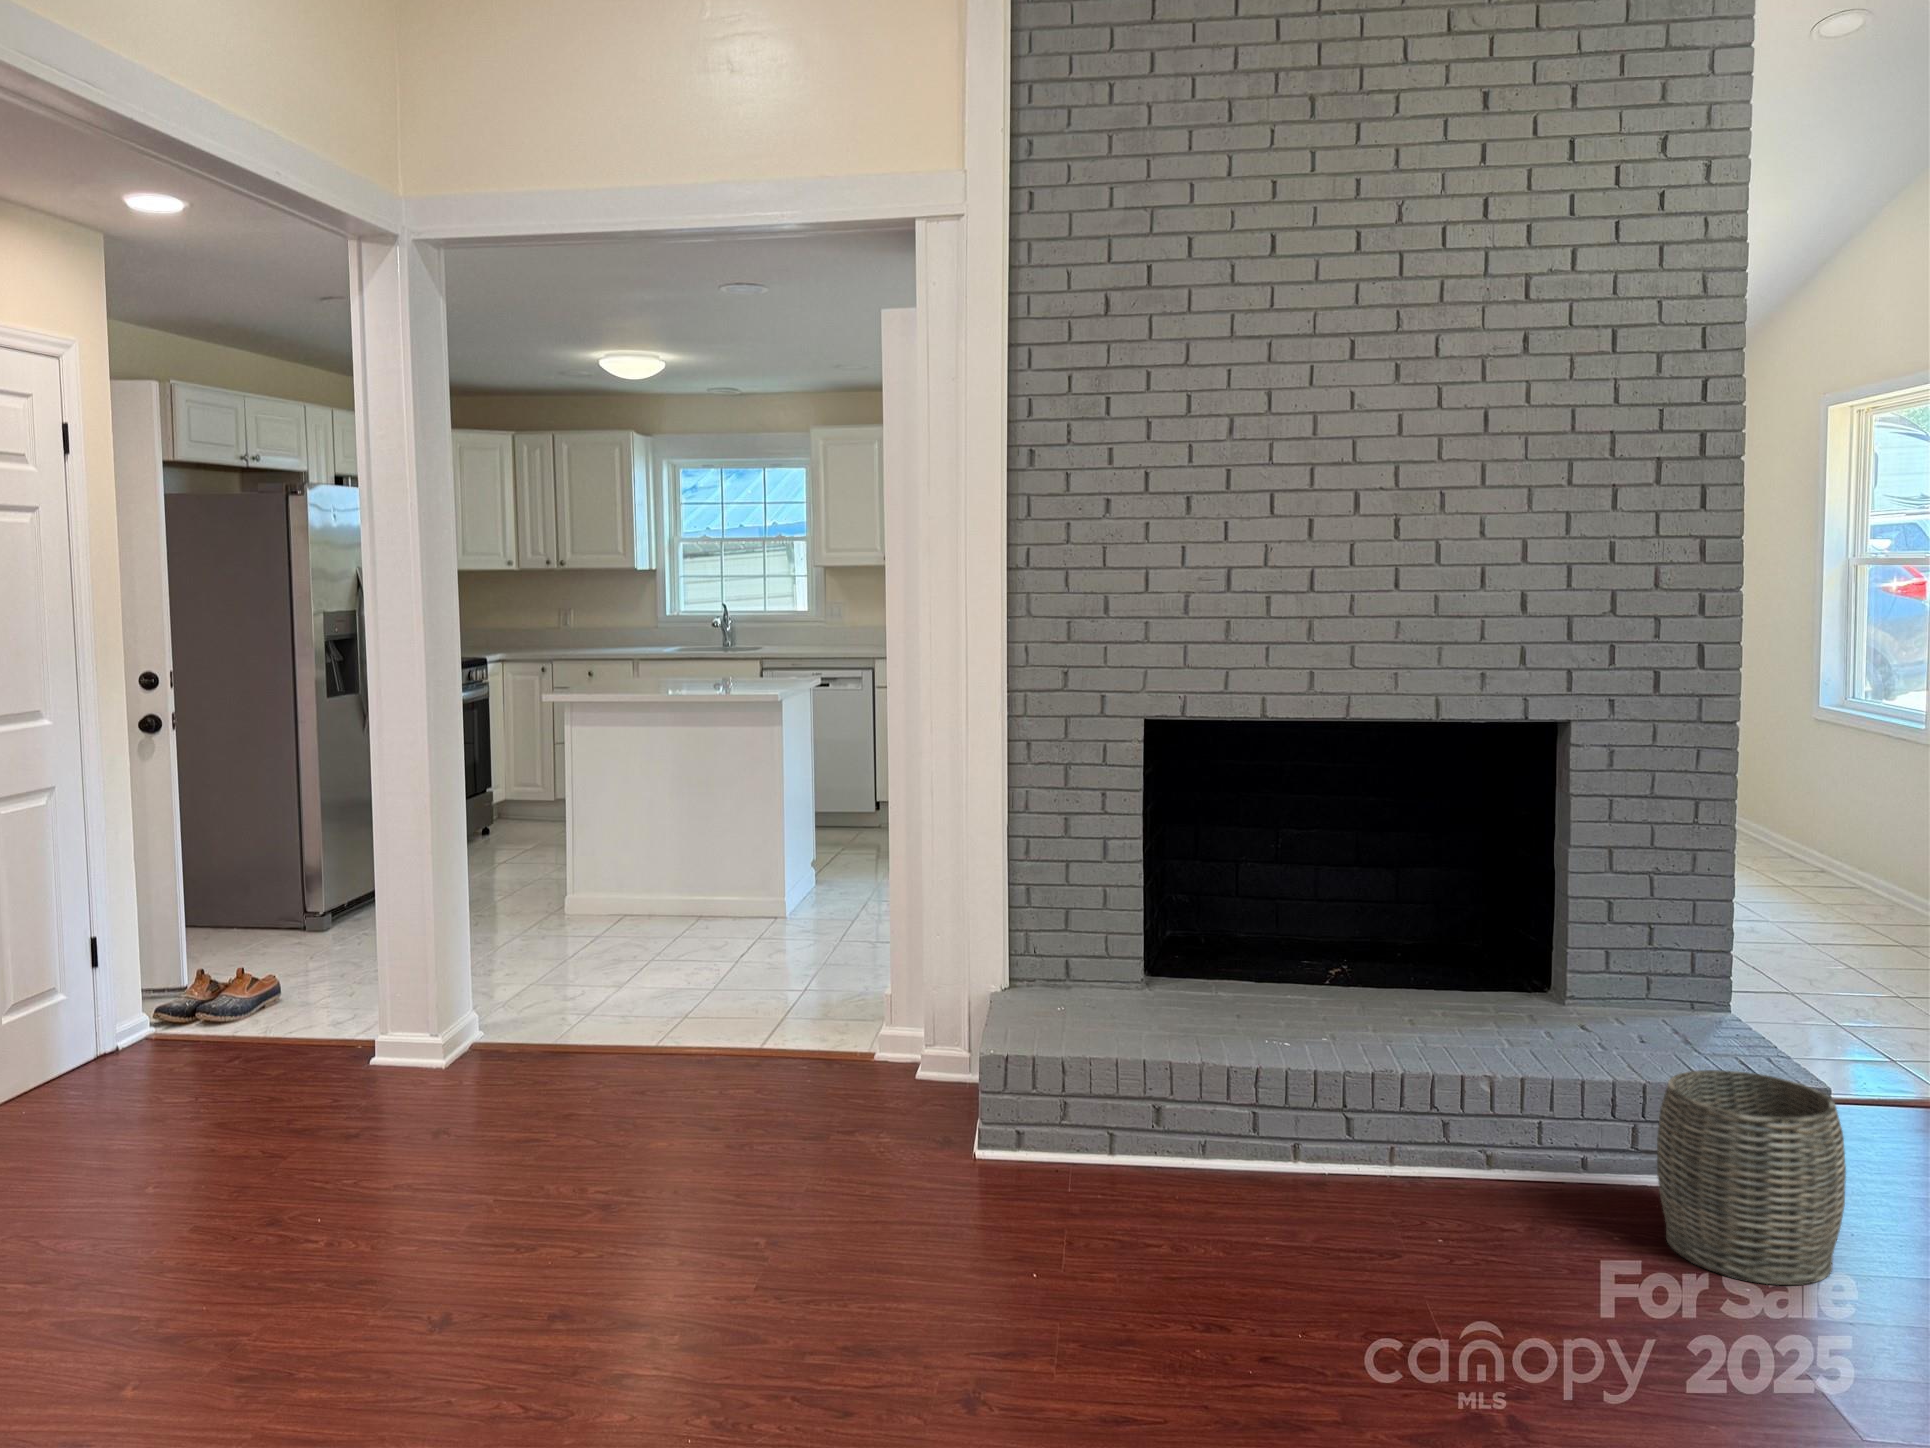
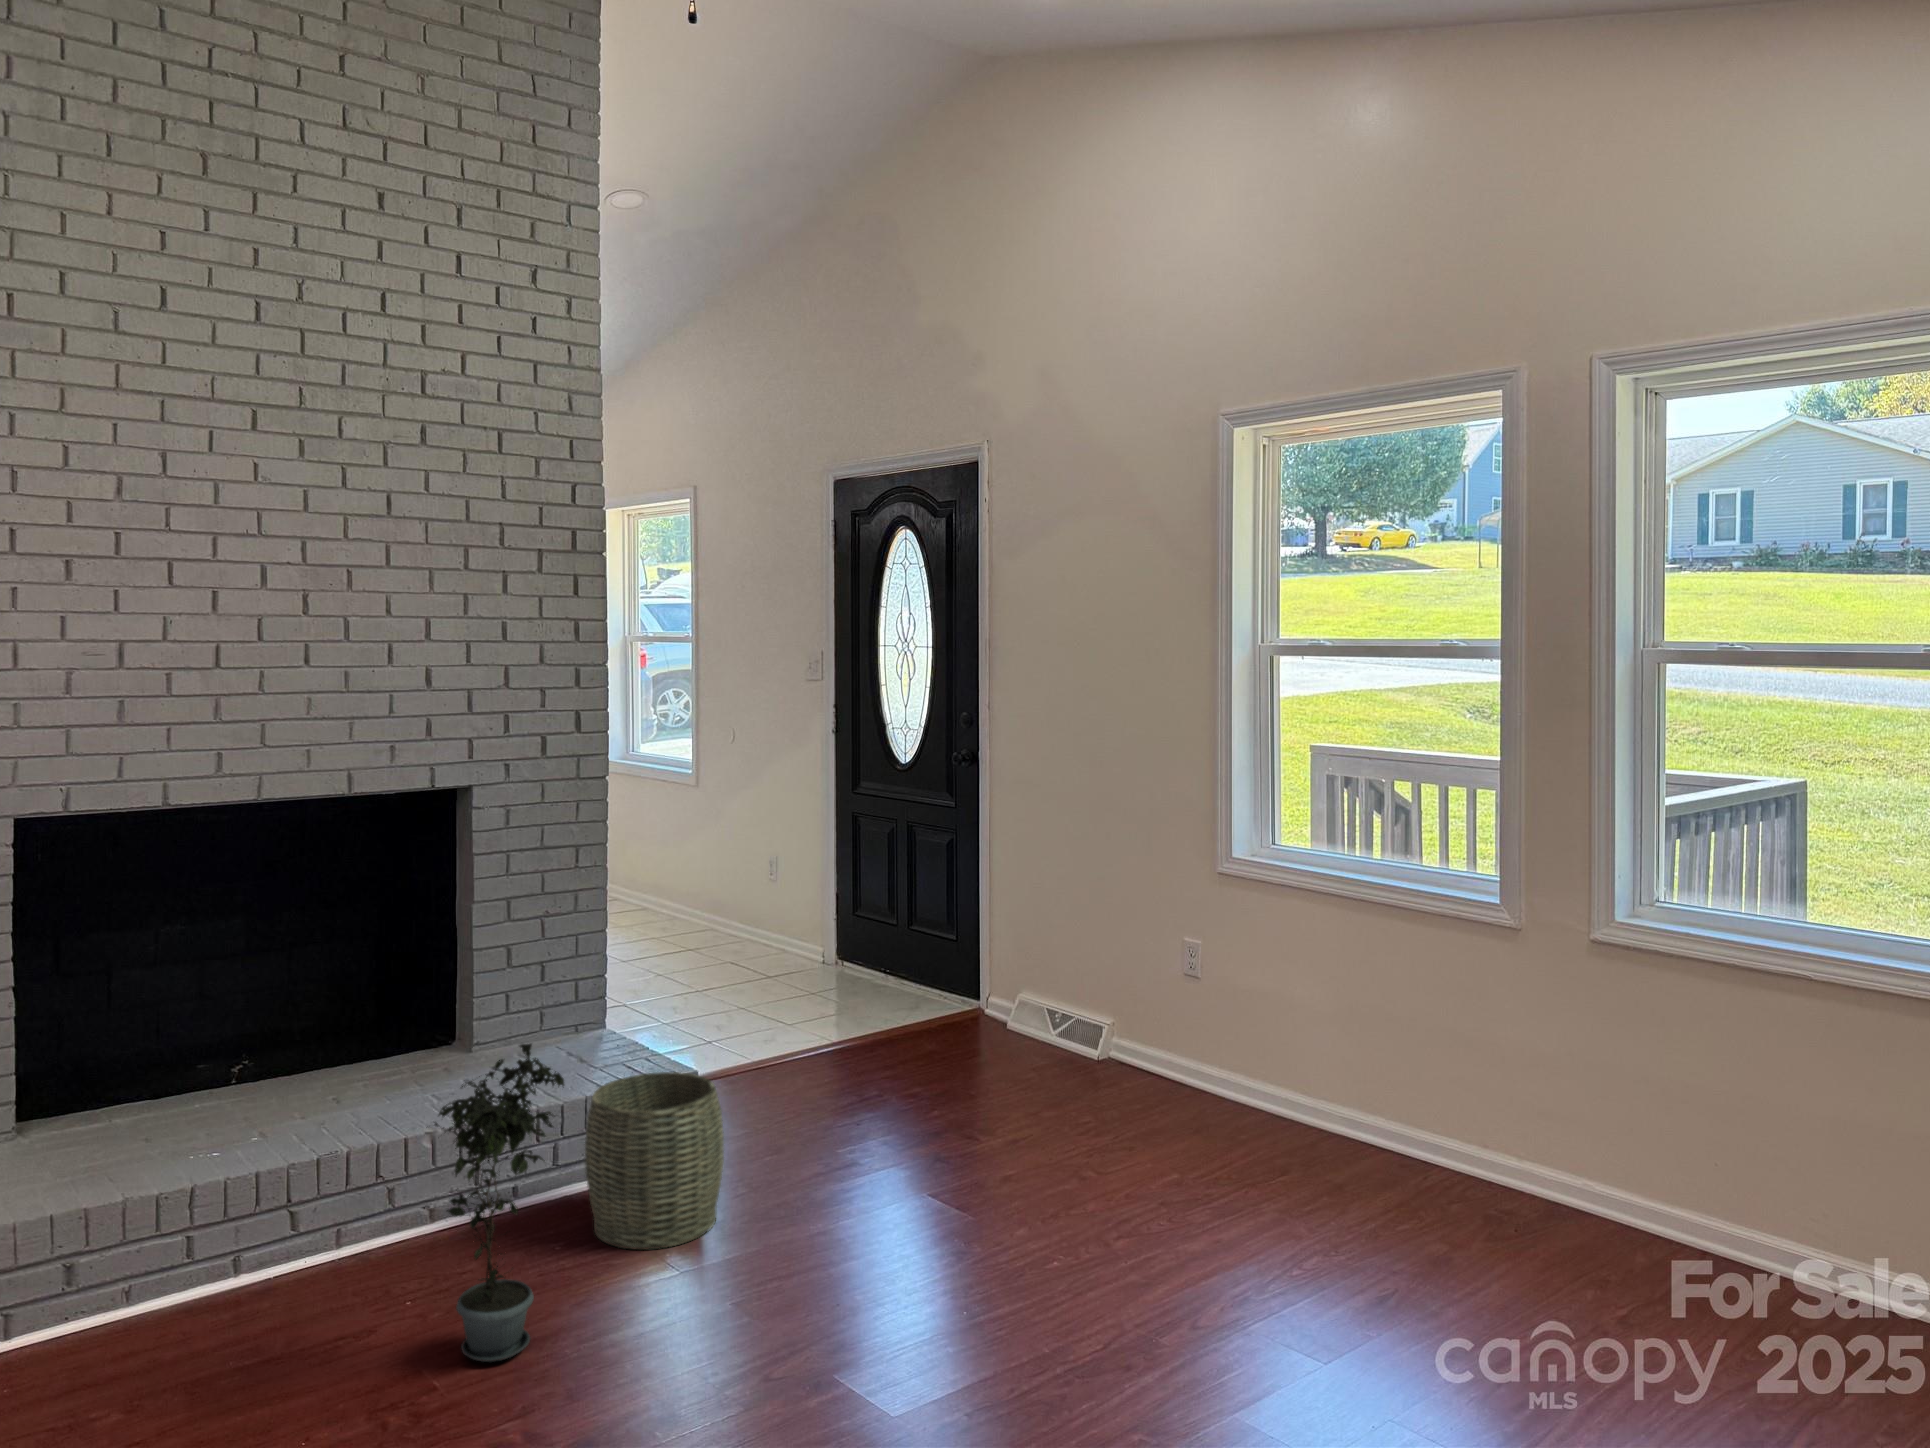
potted plant: none [1448,991,1600,1327] -> present [434,1044,564,1363]

